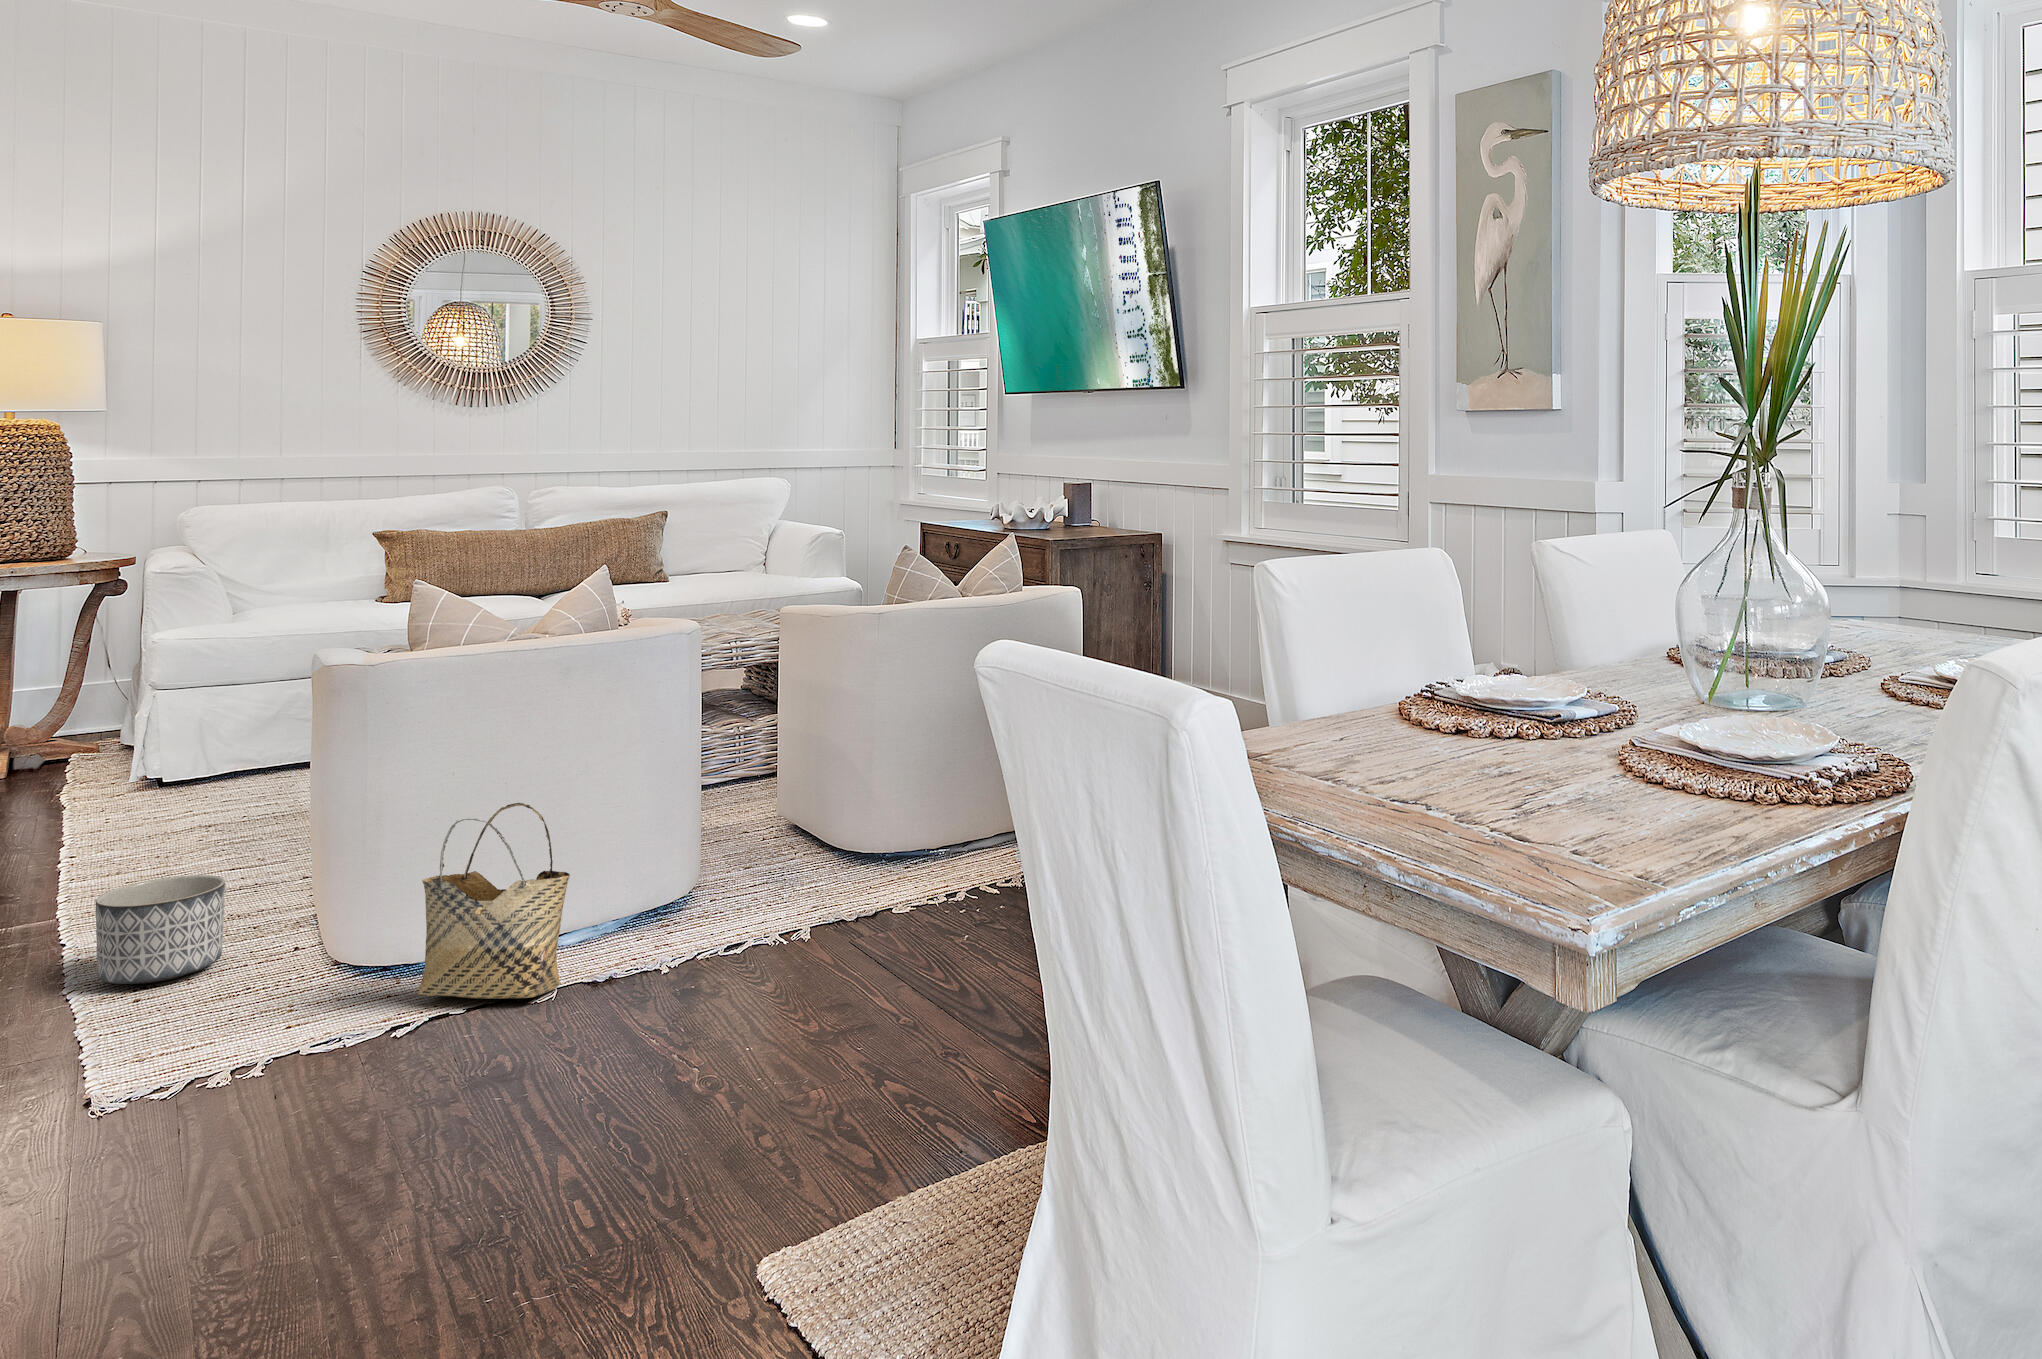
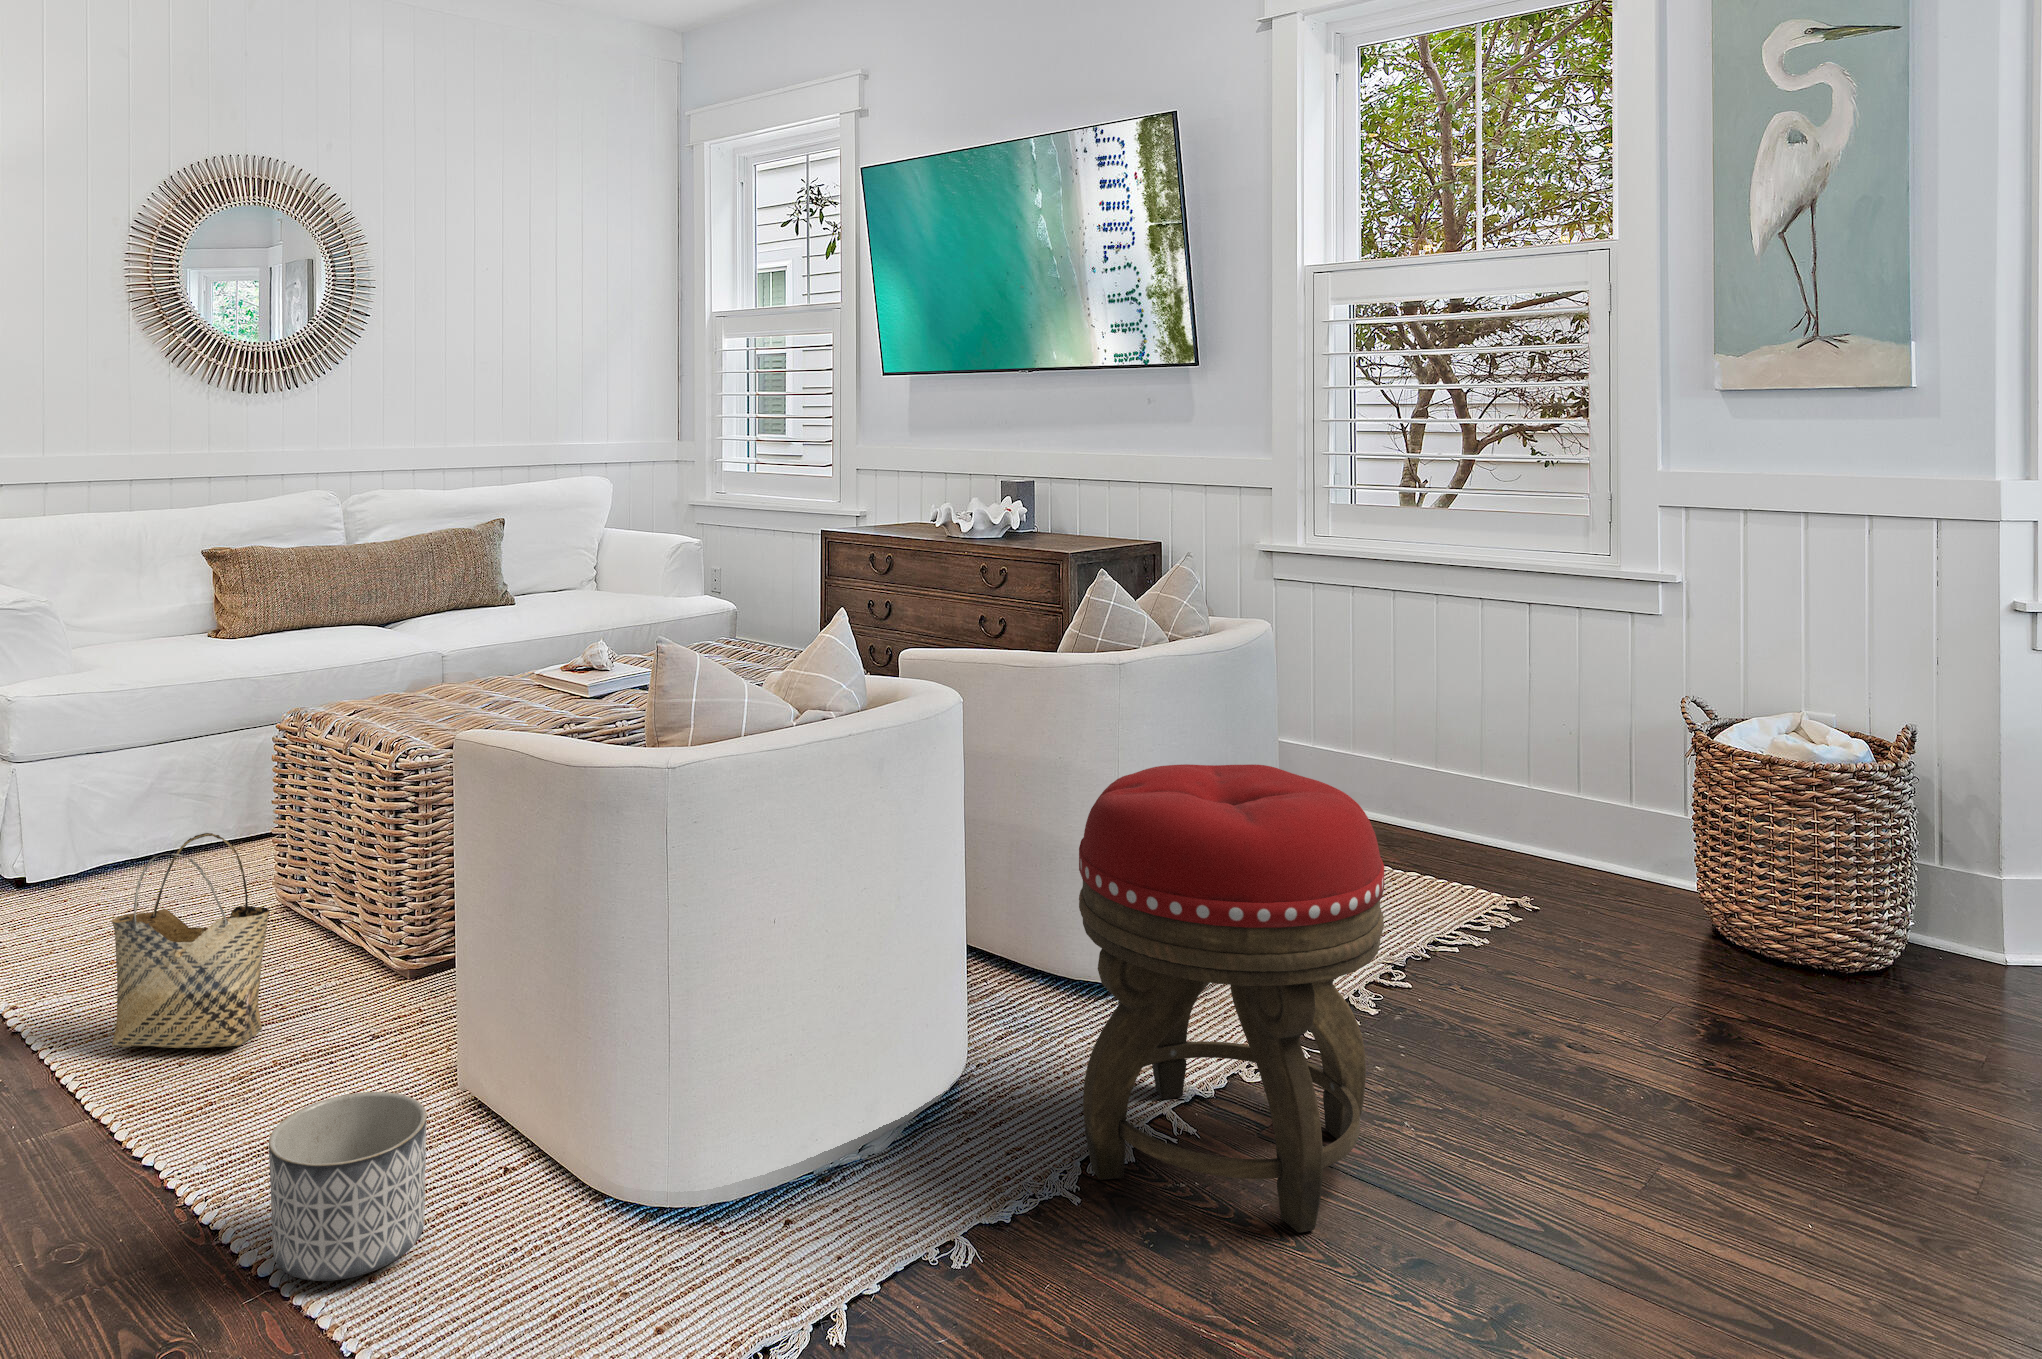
footstool: none [700,673,931,979] -> present [1079,764,1384,1233]
woven basket: present [418,803,570,999] -> present [111,833,270,1048]

